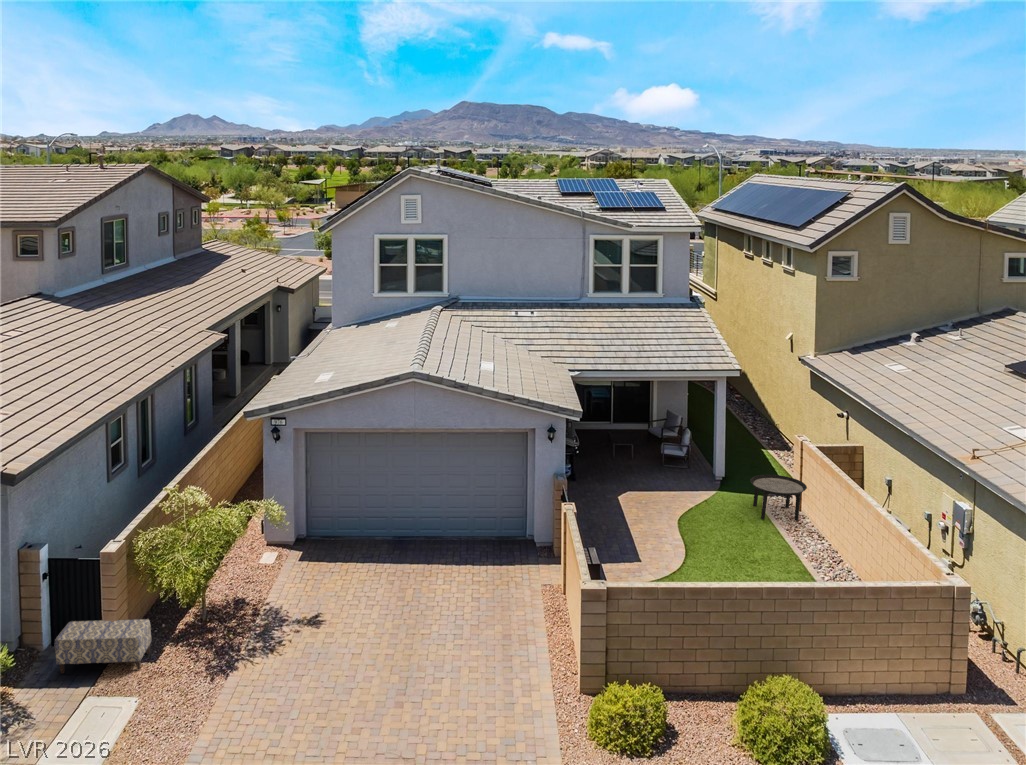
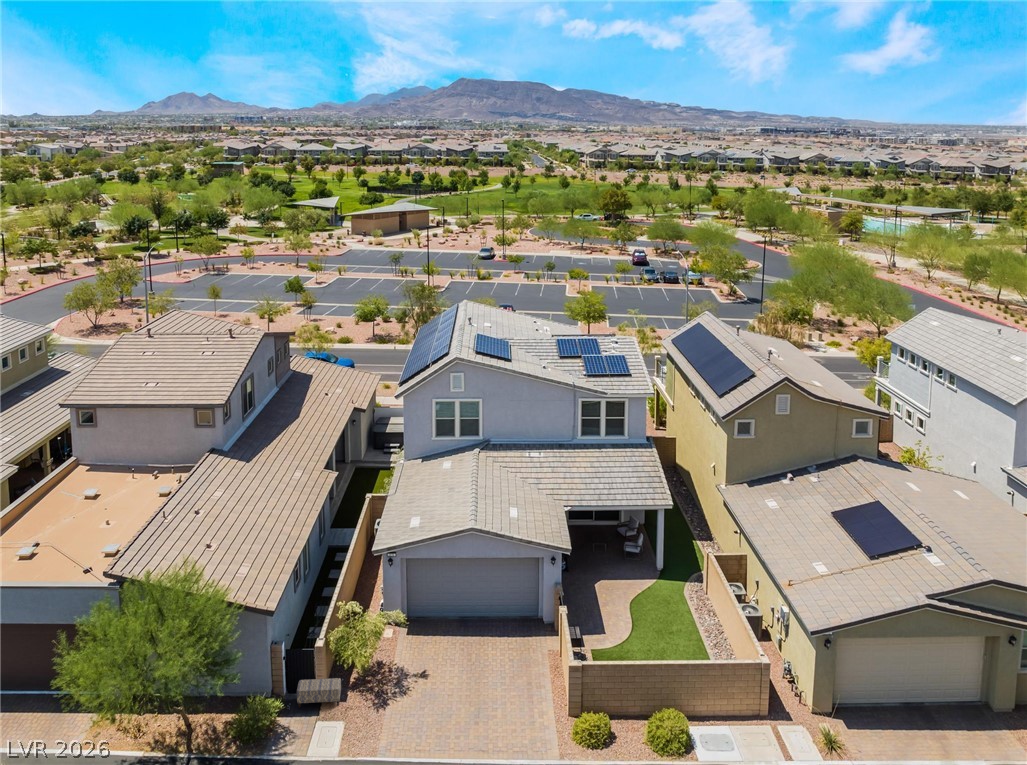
round table: present [750,475,807,521] -> none [677,571,711,603]

